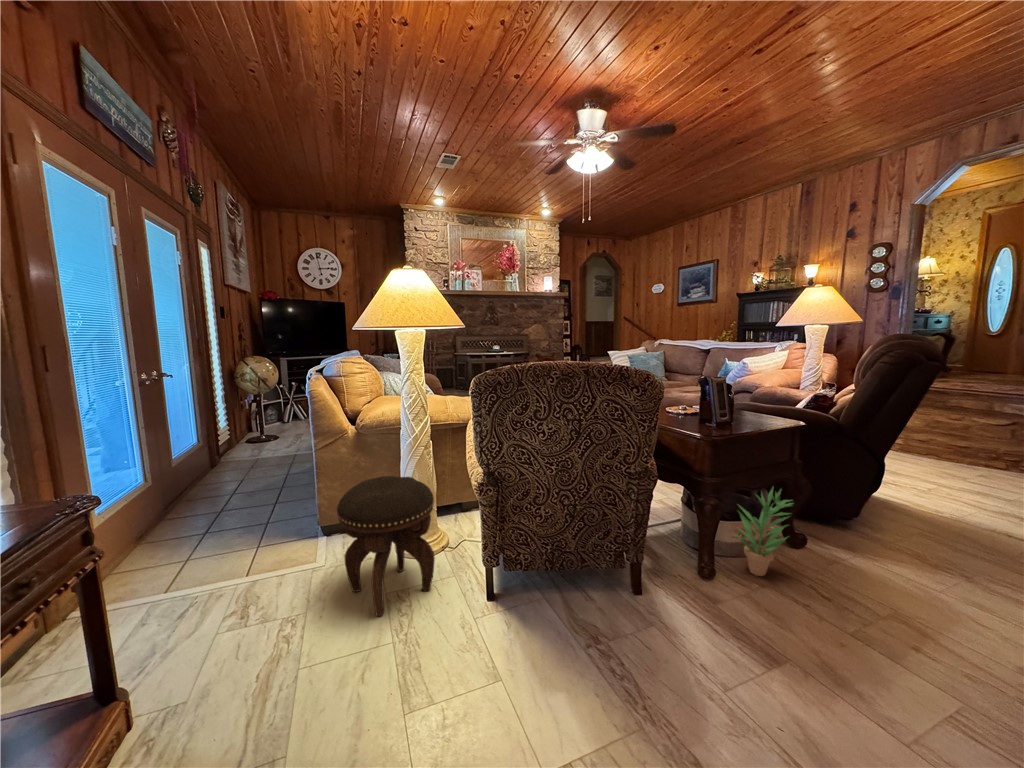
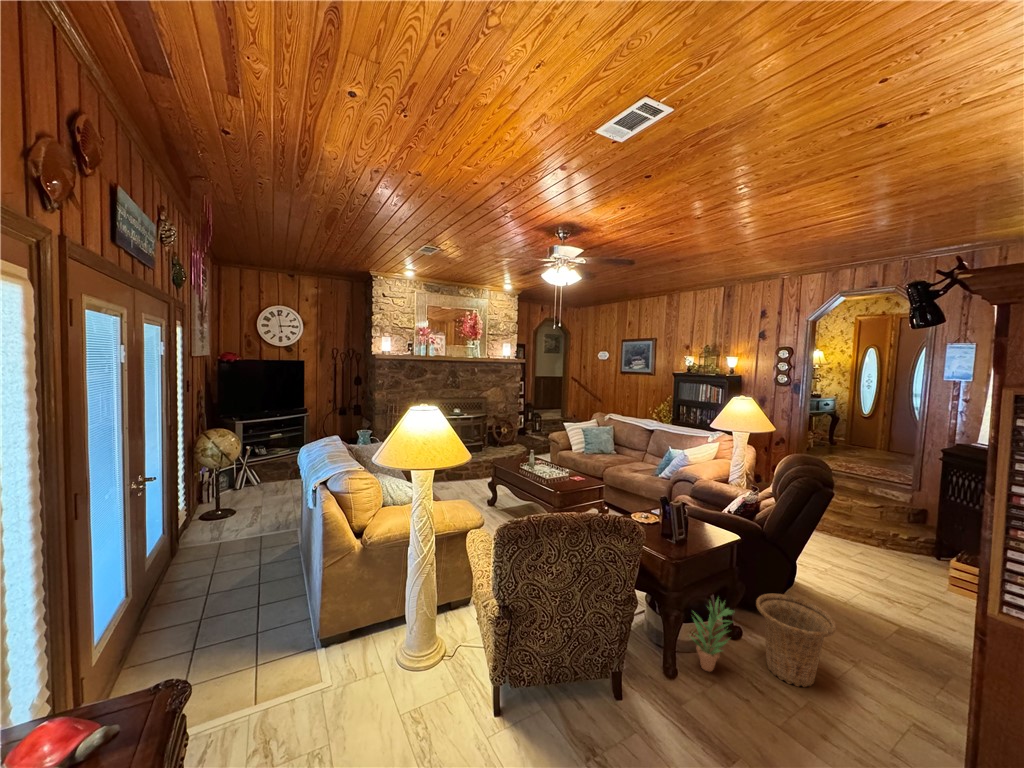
footstool: present [337,476,435,616] -> none [363,599,448,741]
basket: none [825,490,942,598] -> present [756,594,836,687]

